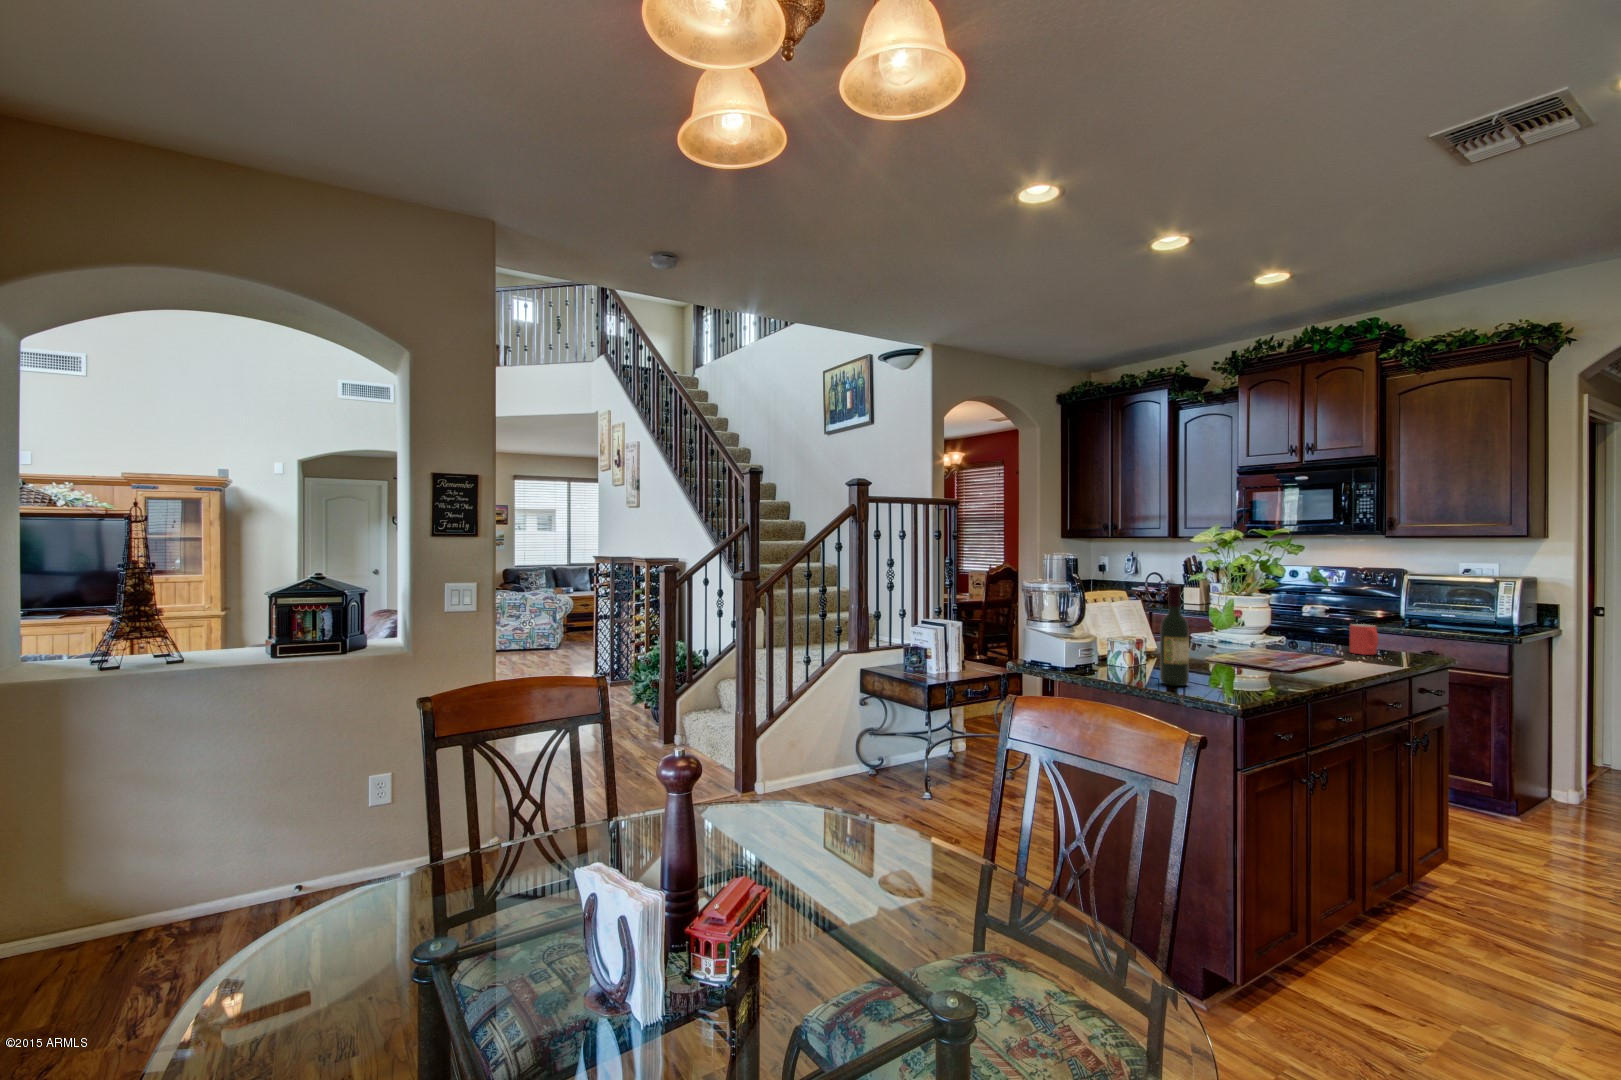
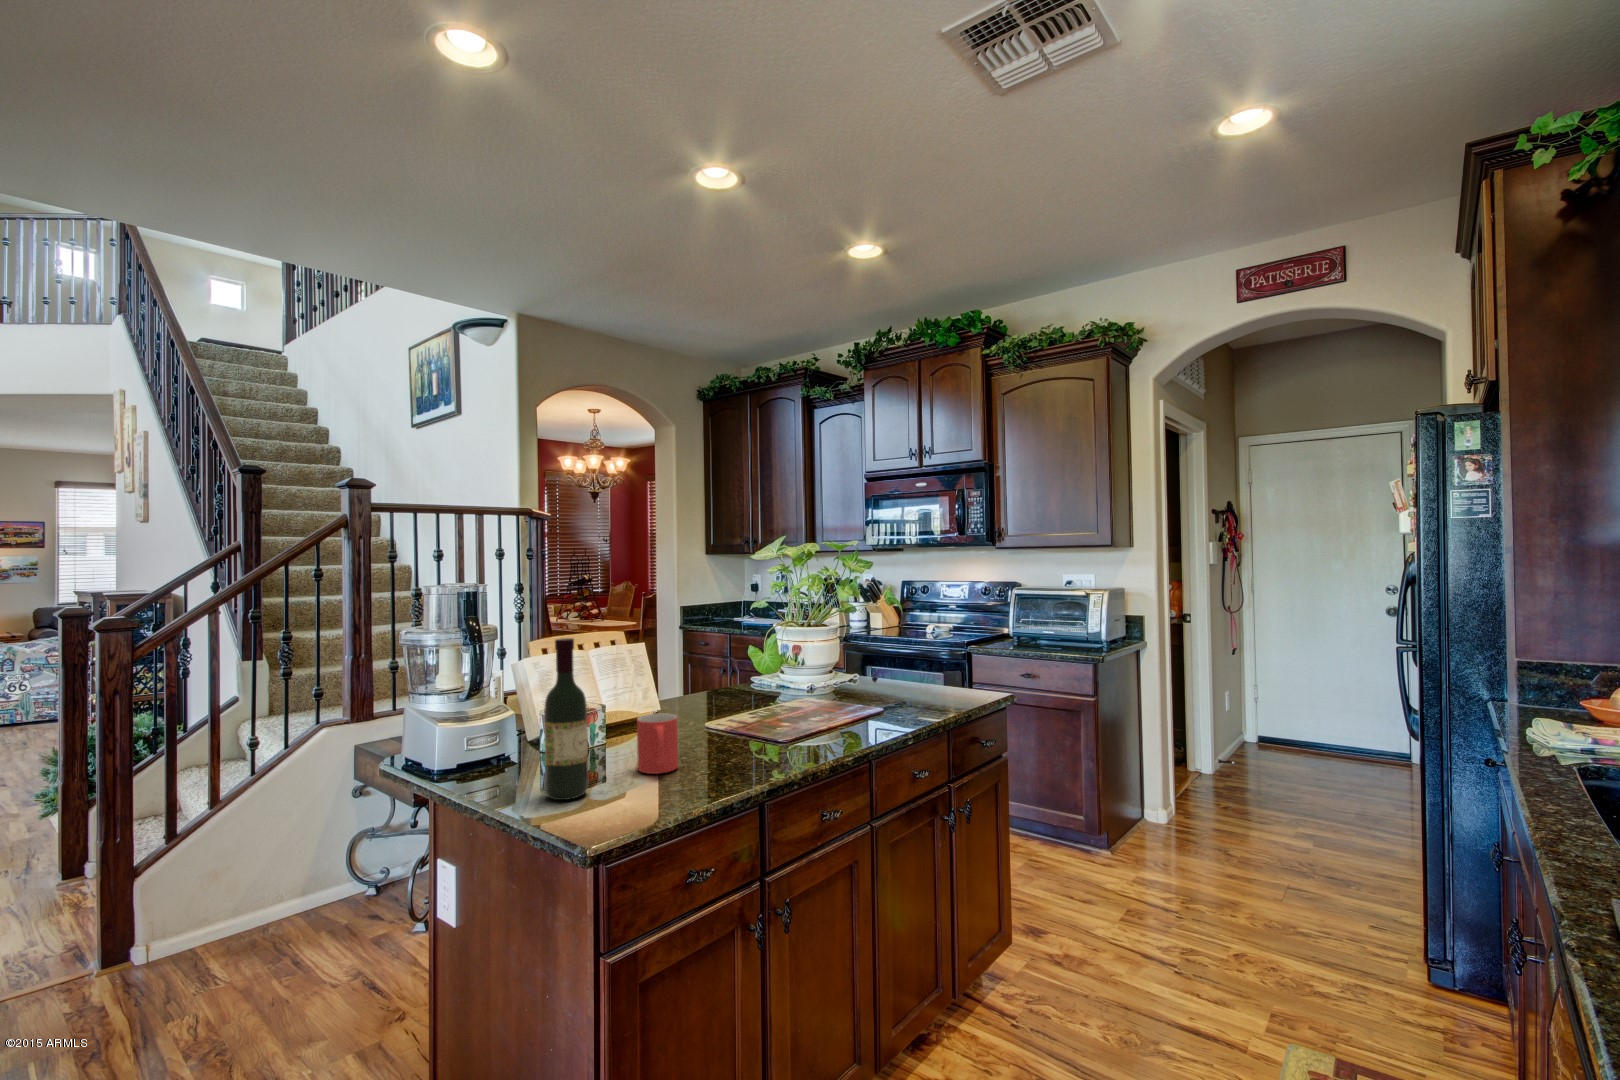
mug: present [1350,624,1378,655] -> present [637,714,678,774]

